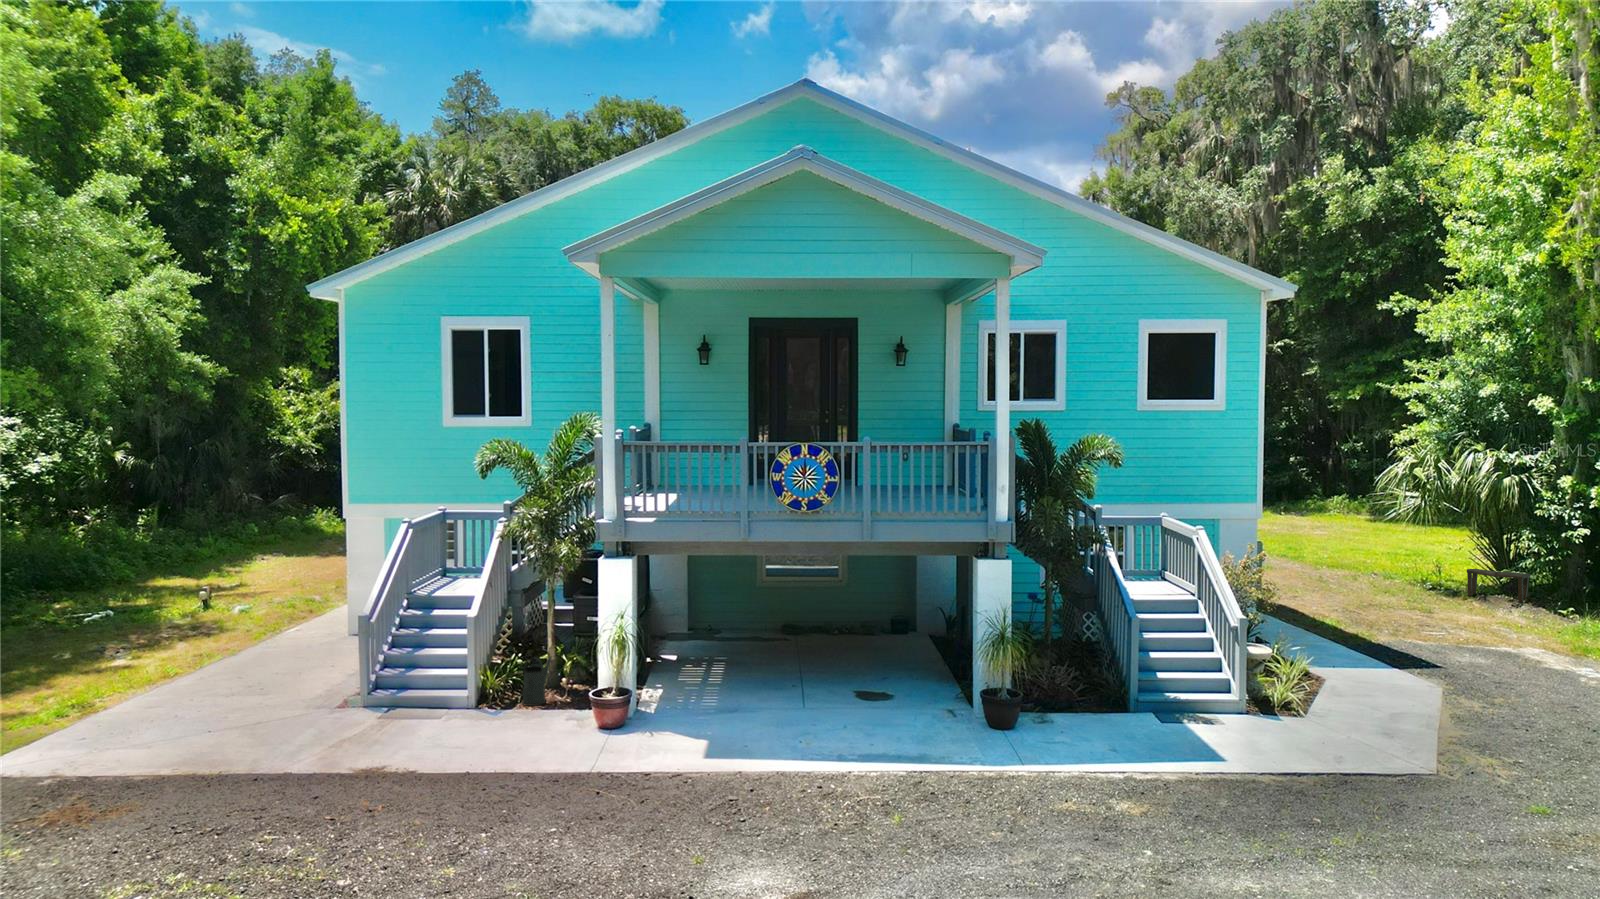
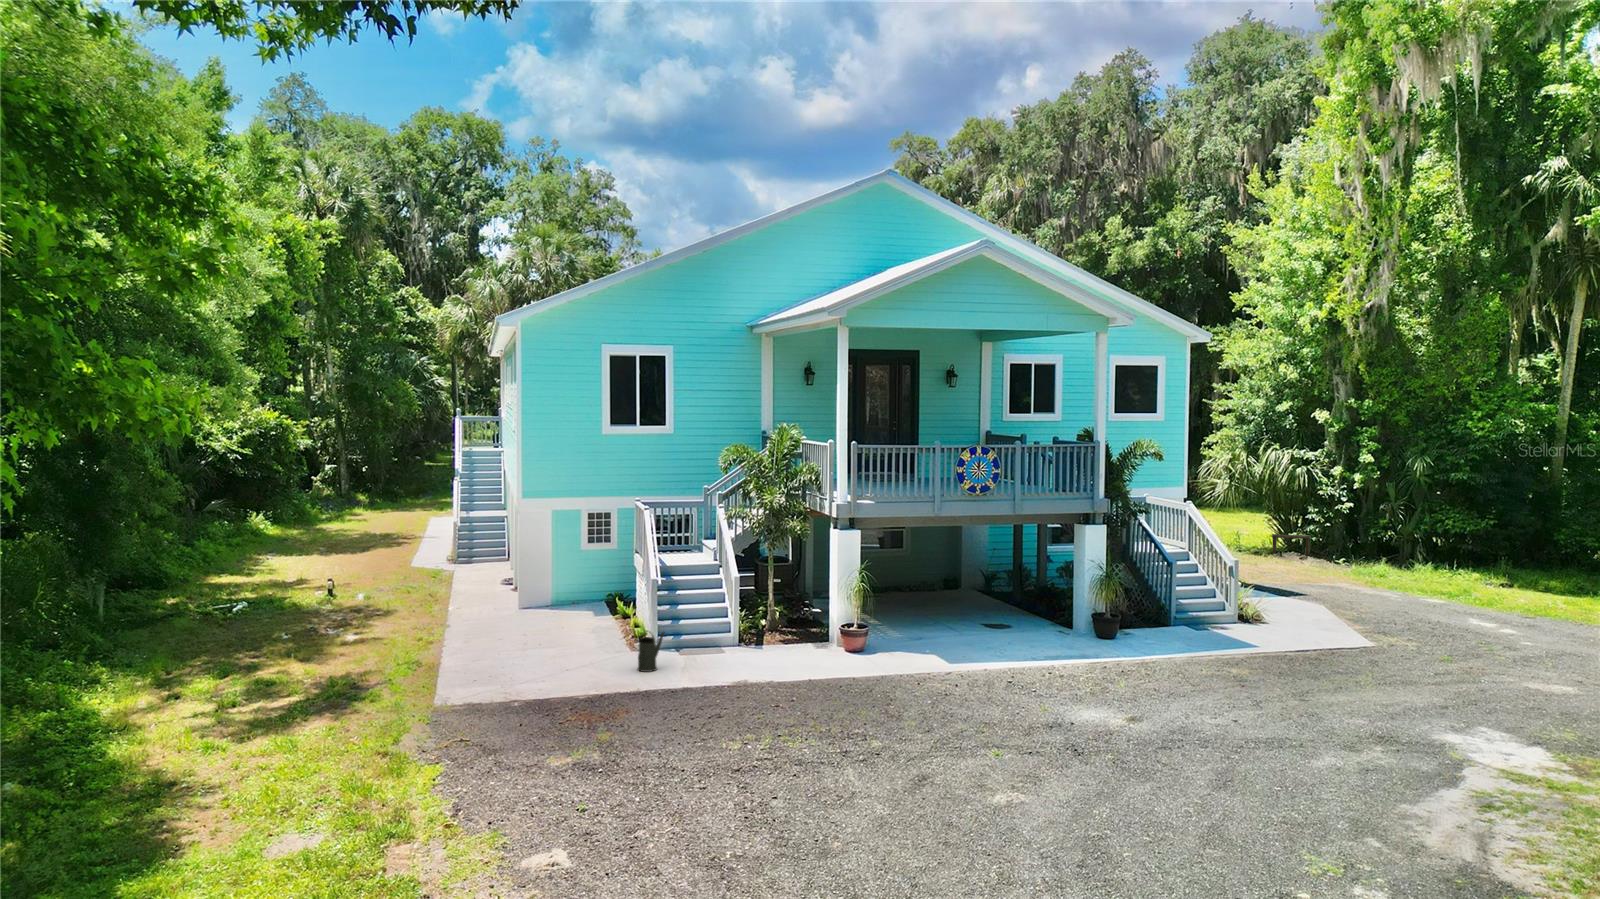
watering can: present [522,656,551,706] -> present [637,631,664,672]

